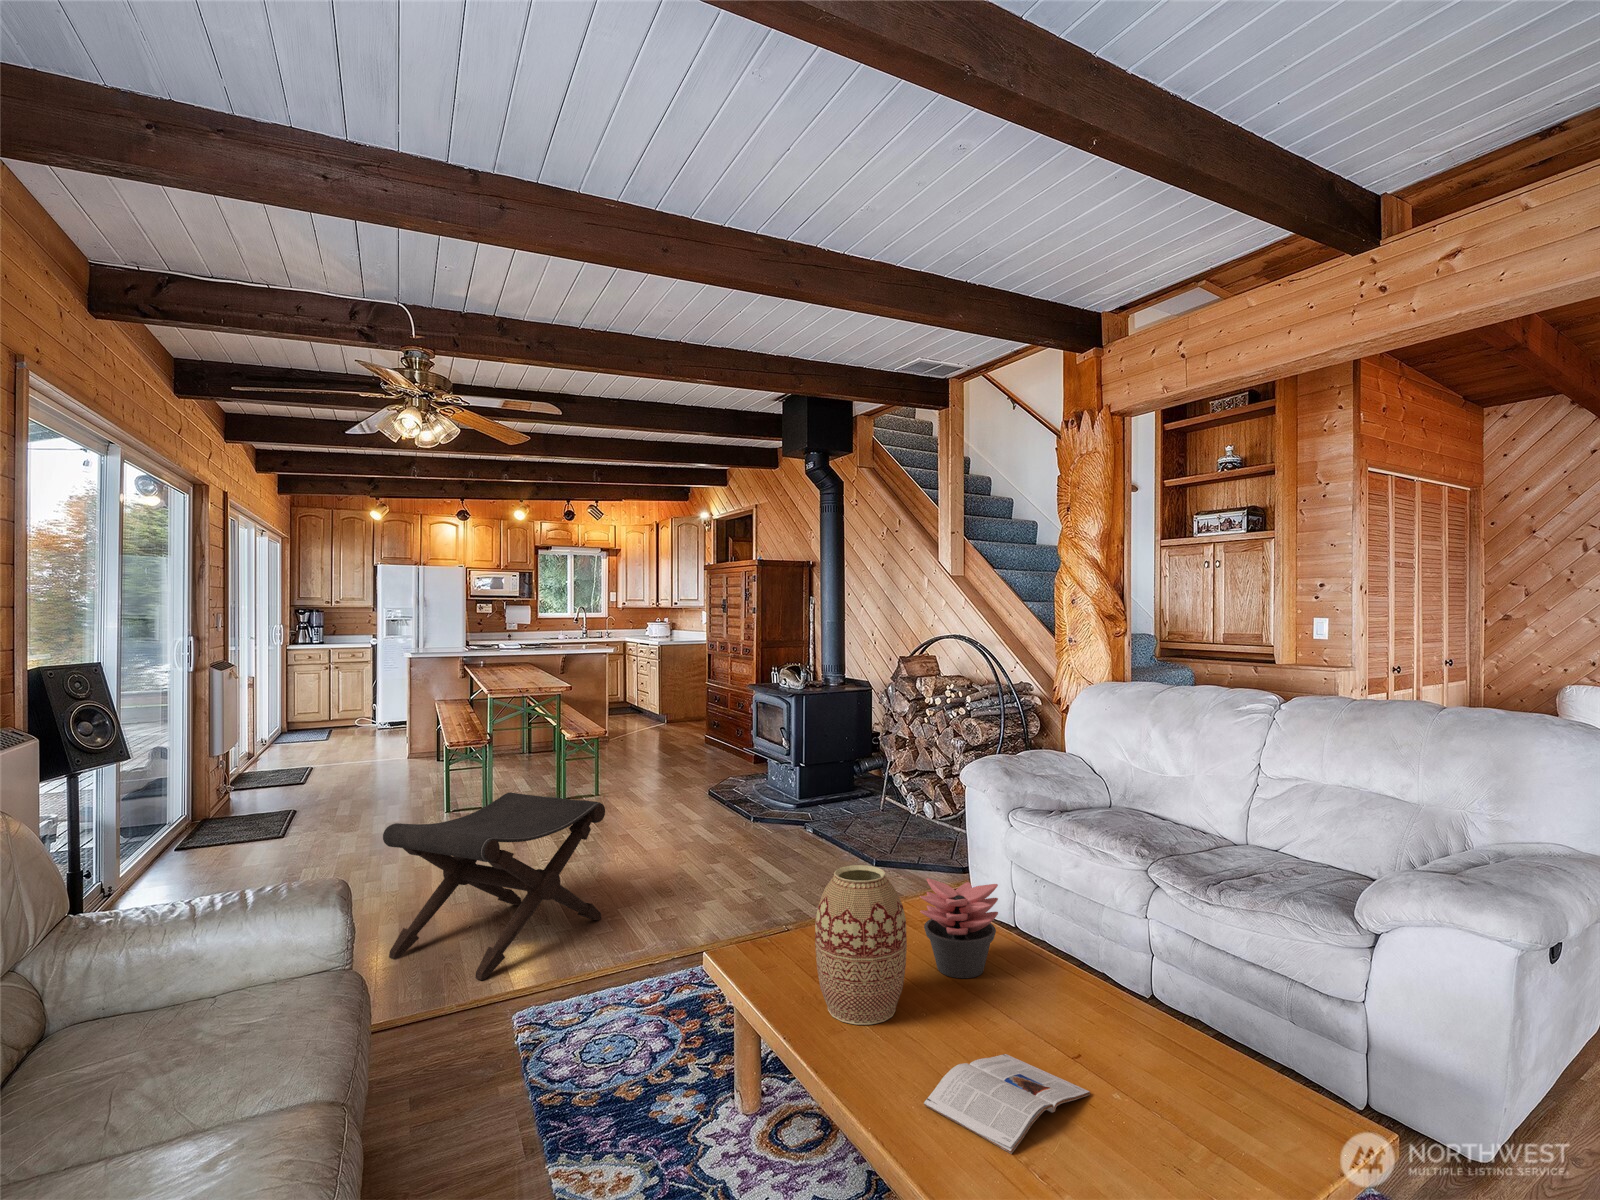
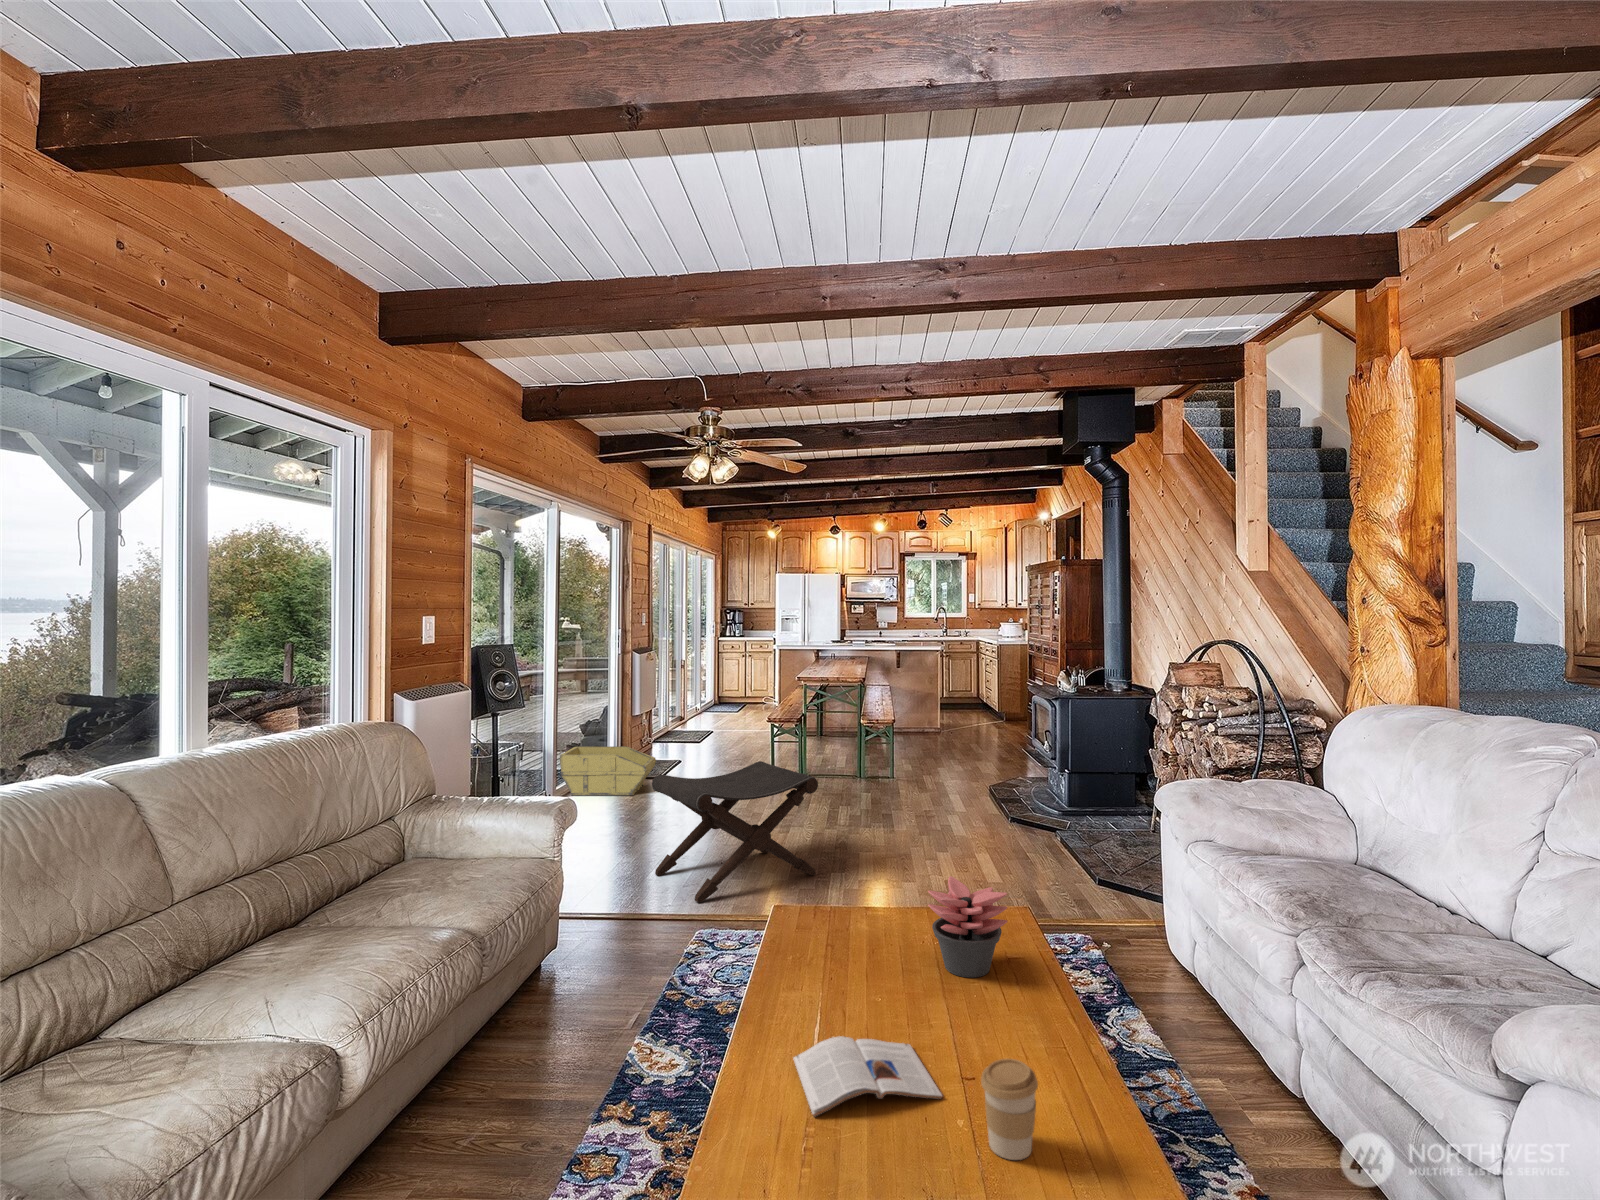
storage bin: none [133,797,286,877] -> present [560,746,656,796]
vase: present [815,865,907,1025] -> none [800,849,881,991]
coffee cup: none [1157,1031,1217,1128] -> present [981,1059,1038,1160]

